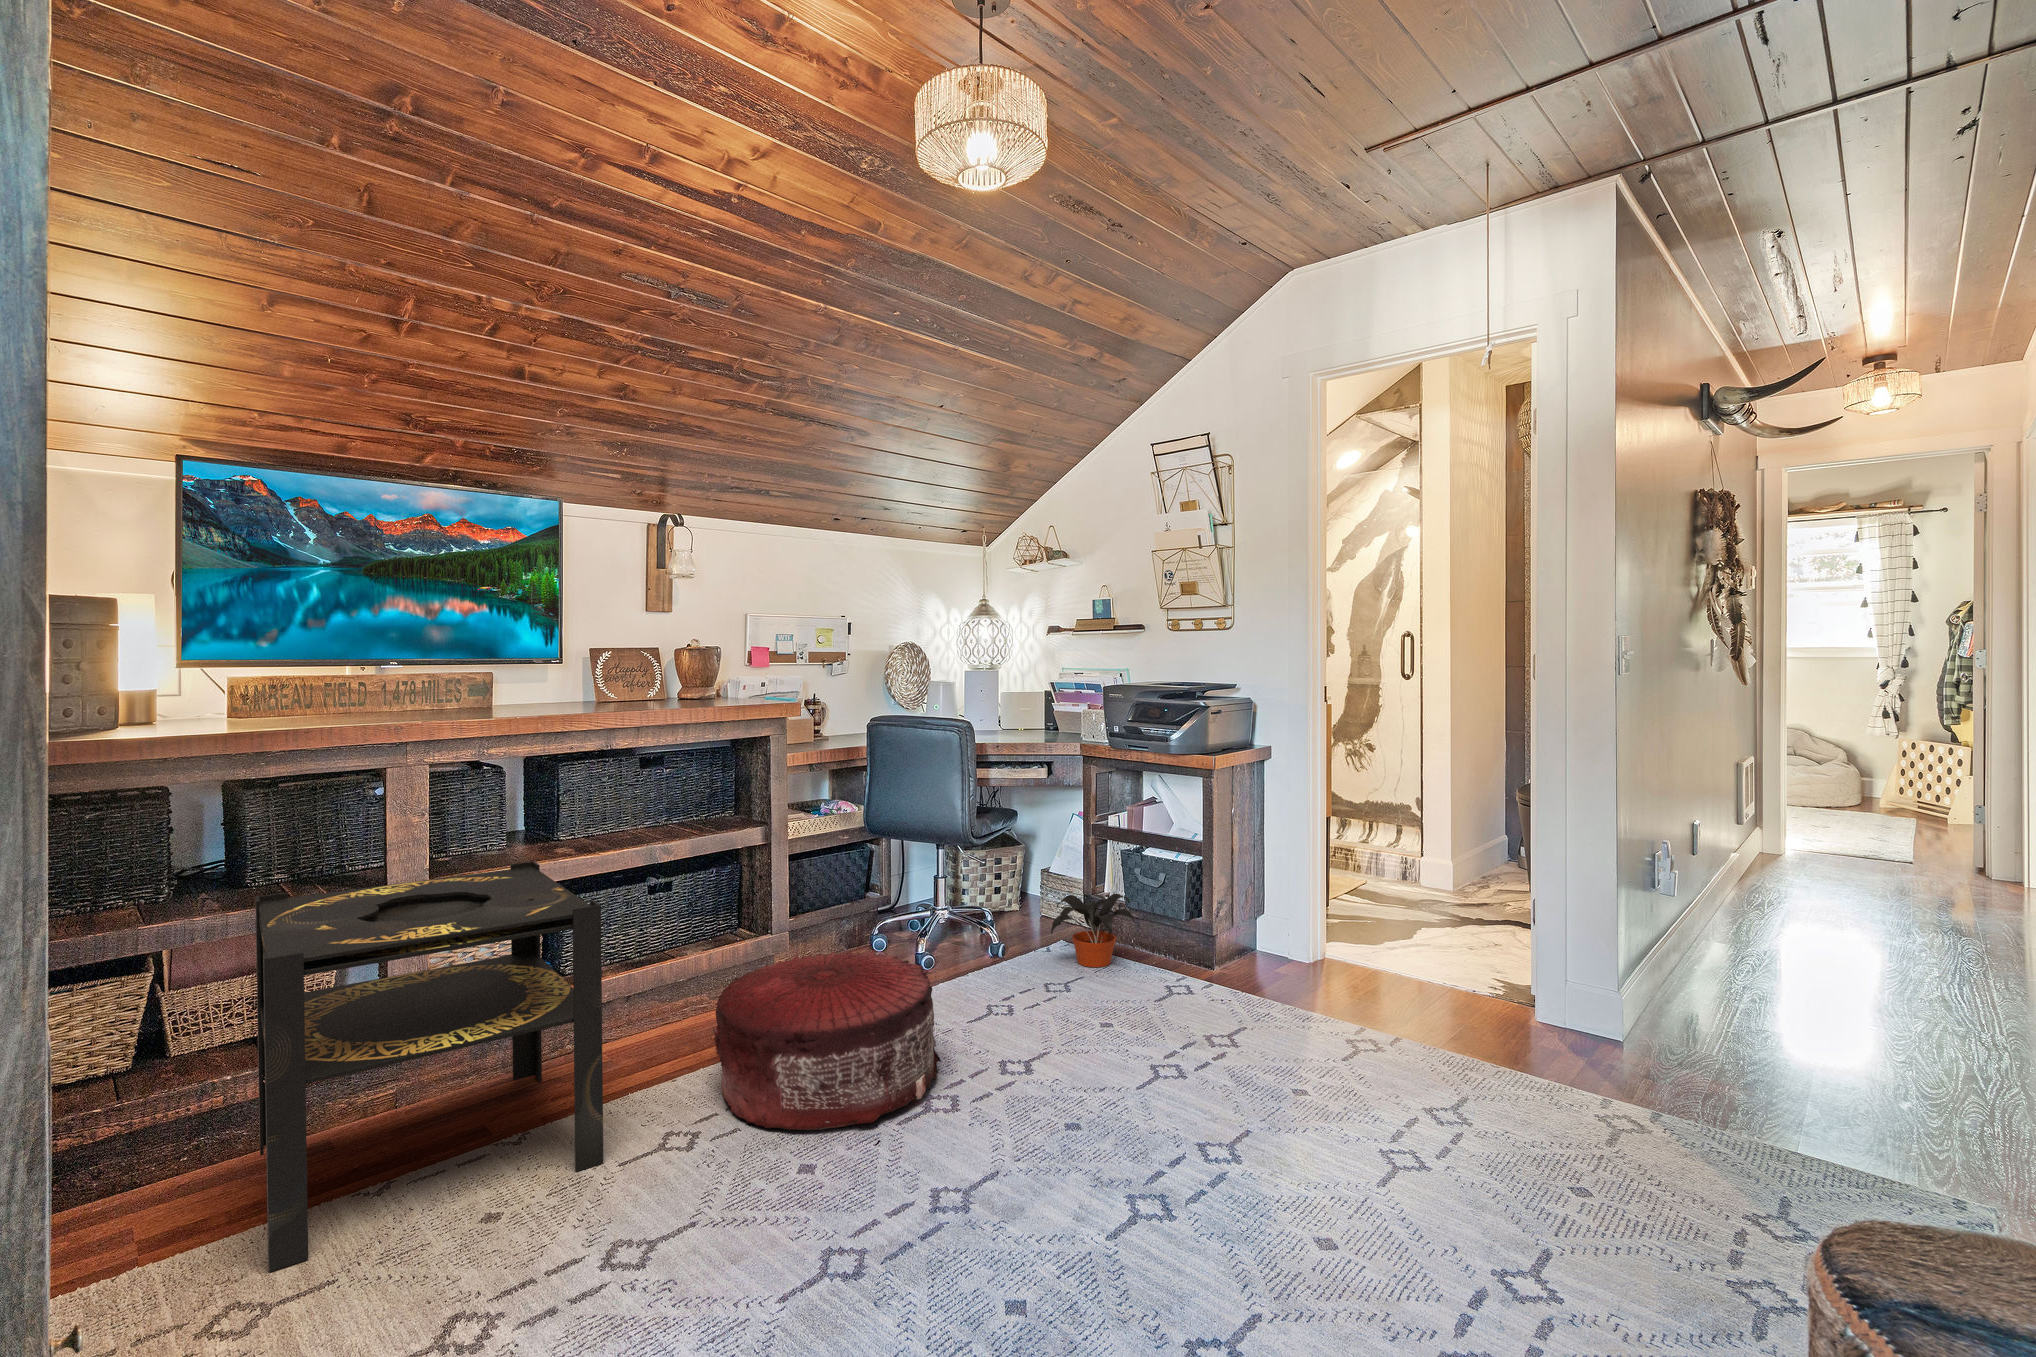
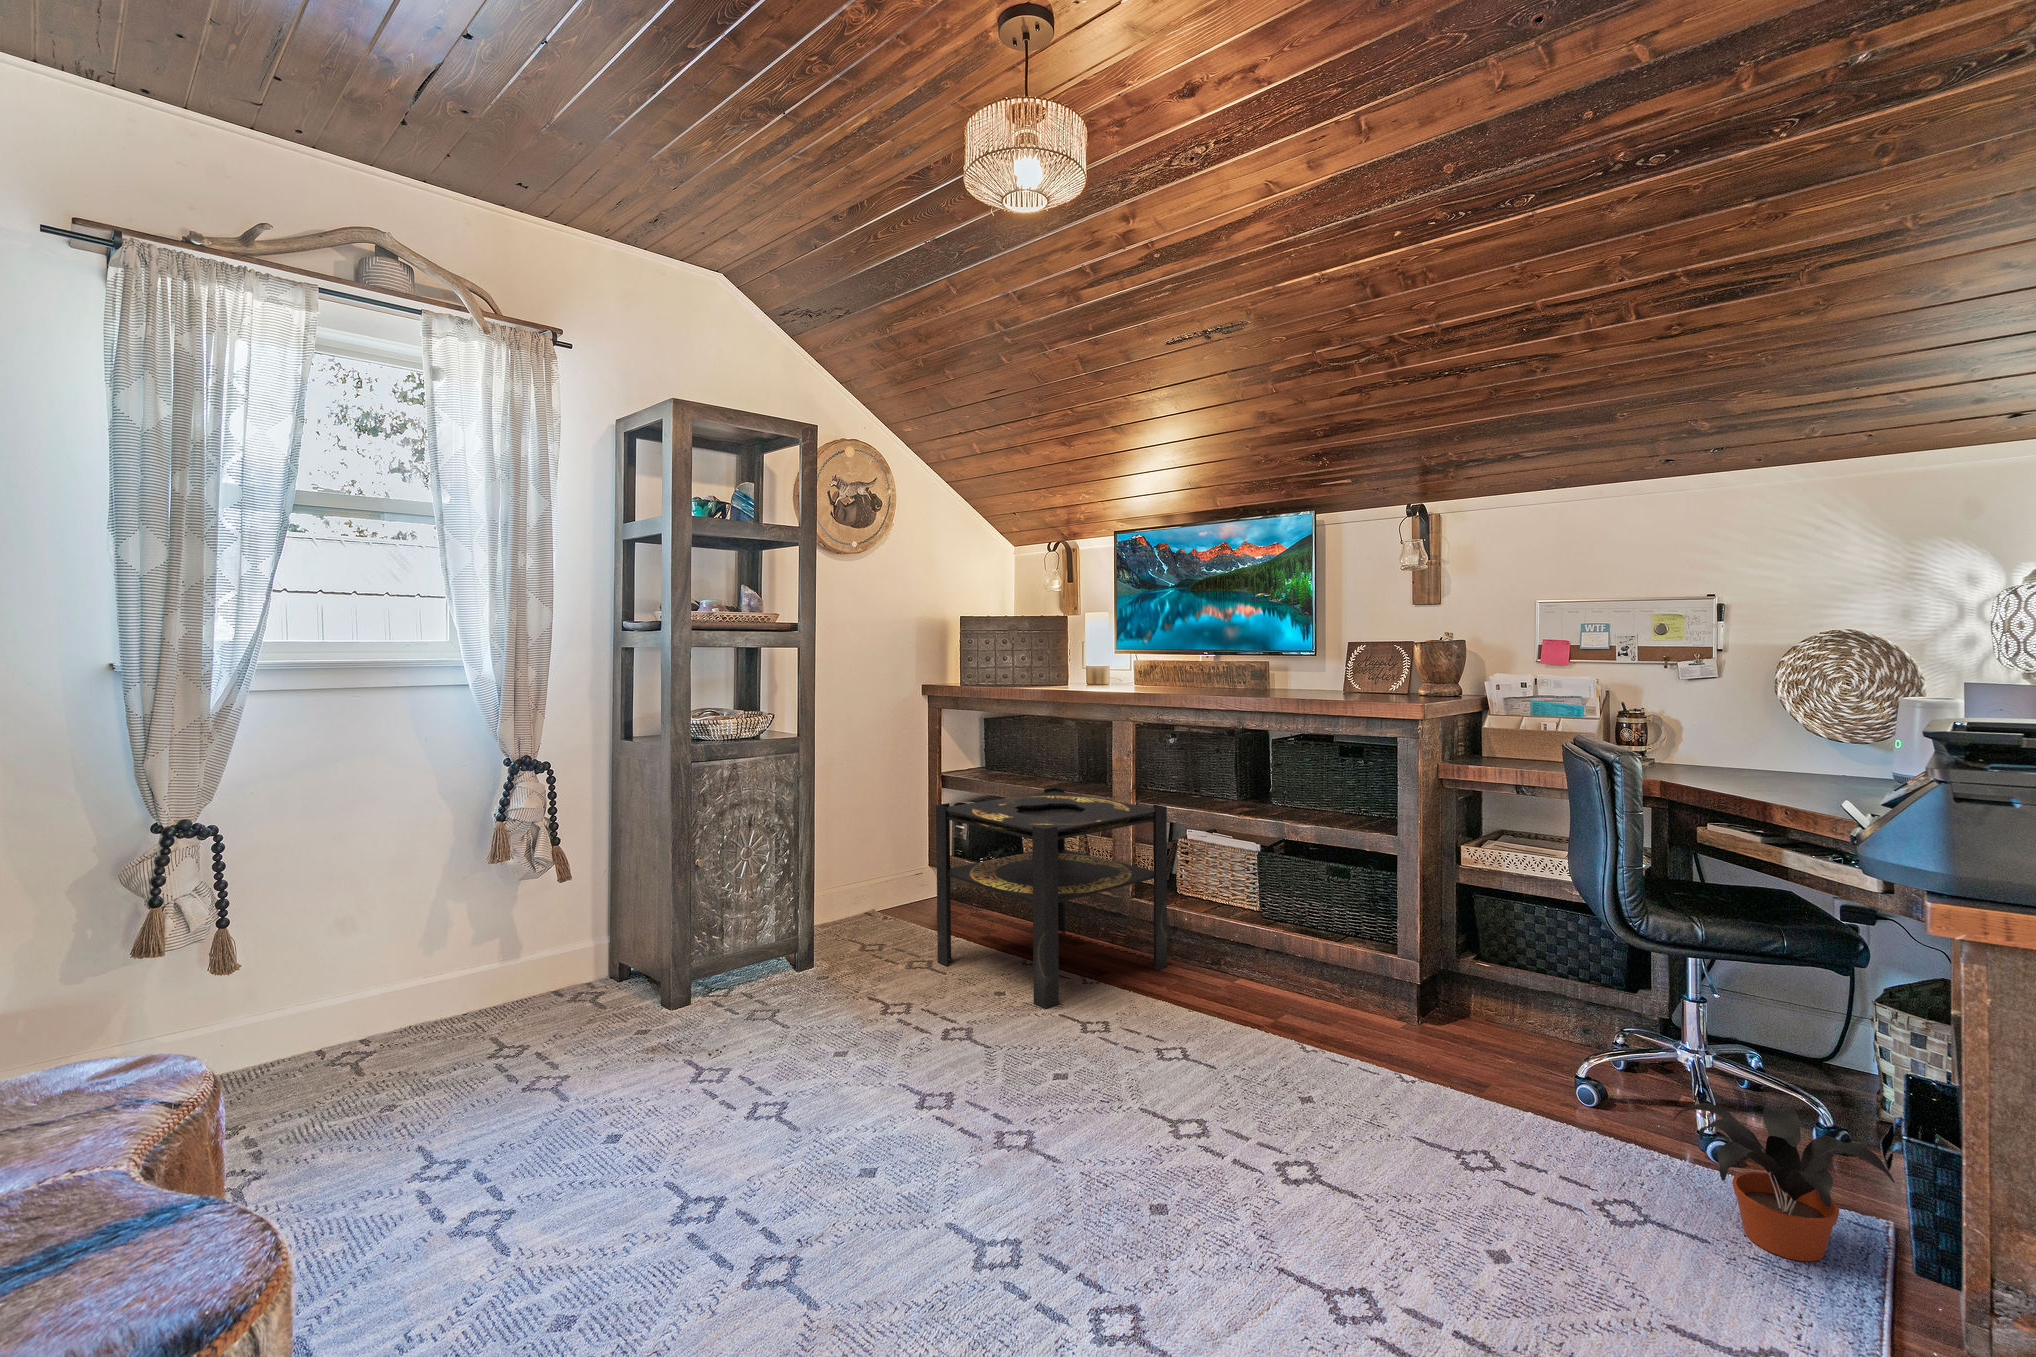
pouf: present [713,950,941,1130] -> none [1092,940,1299,1116]

